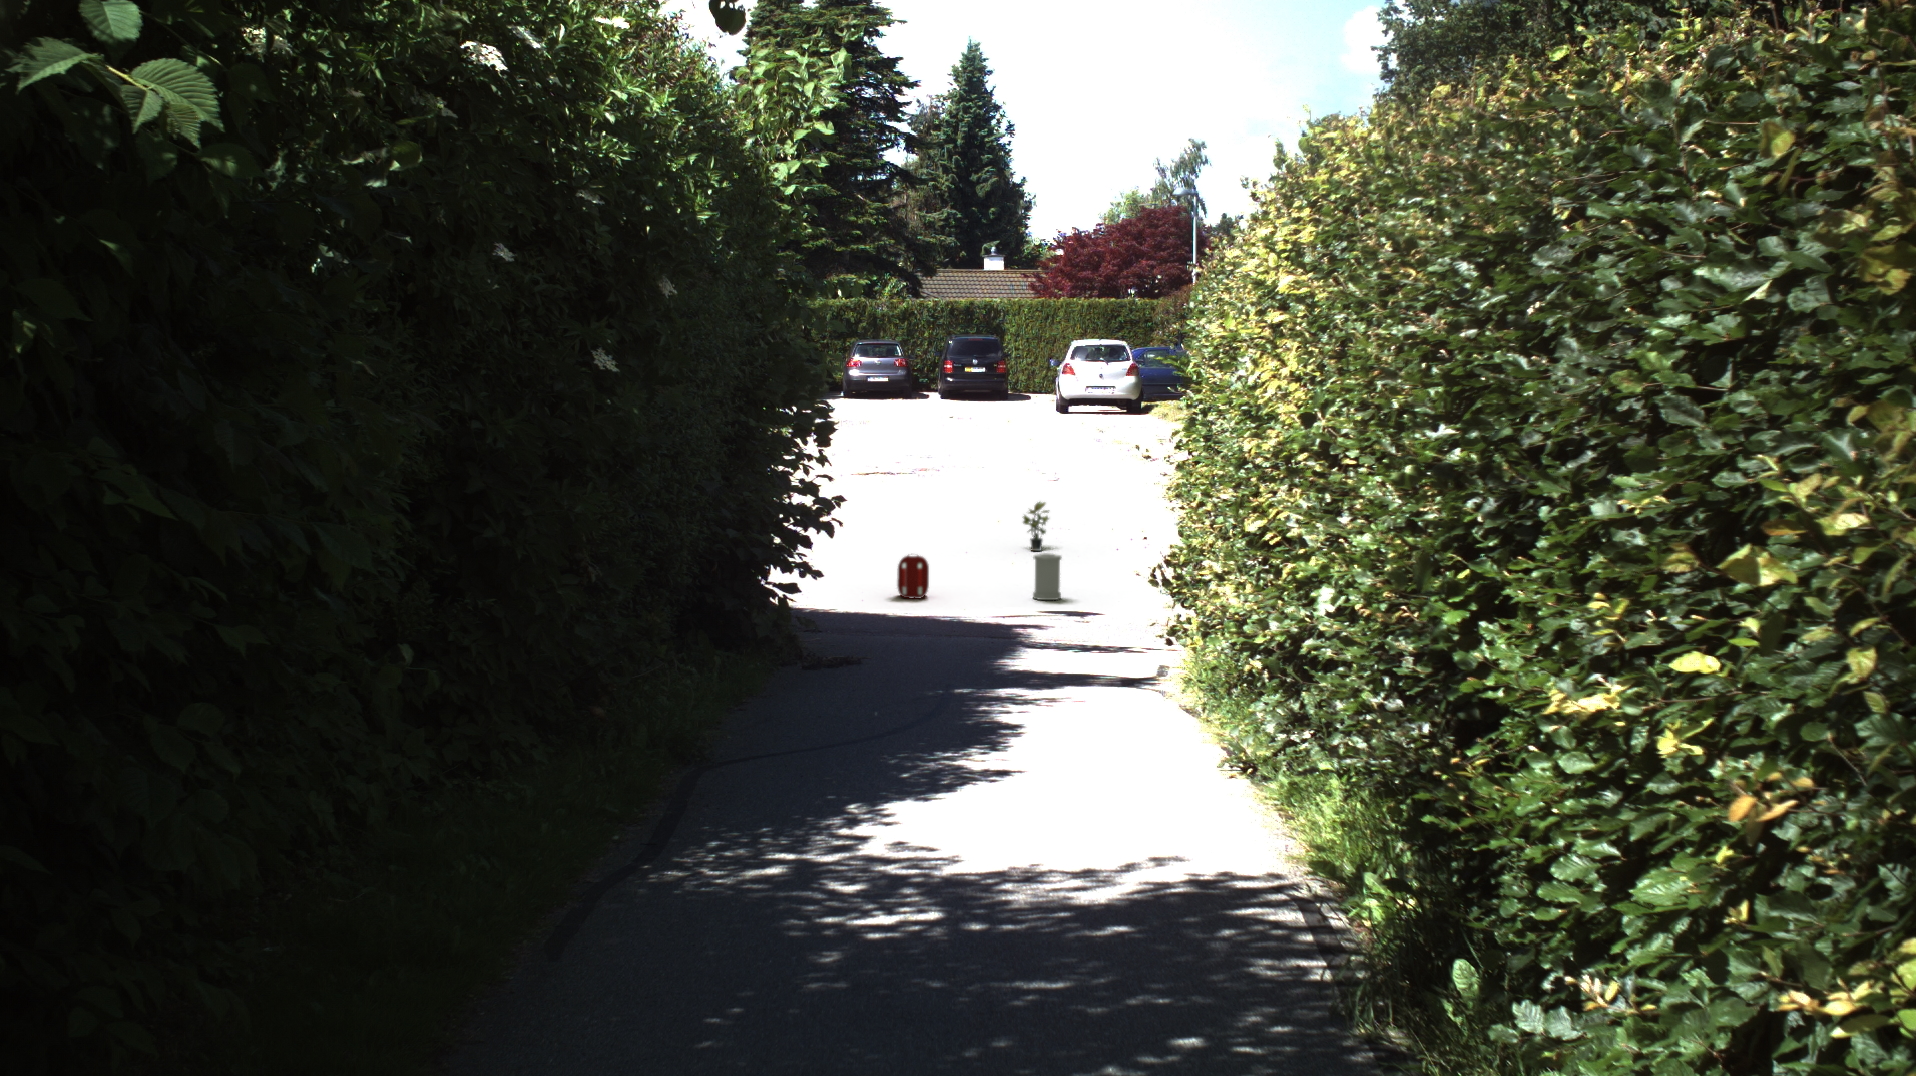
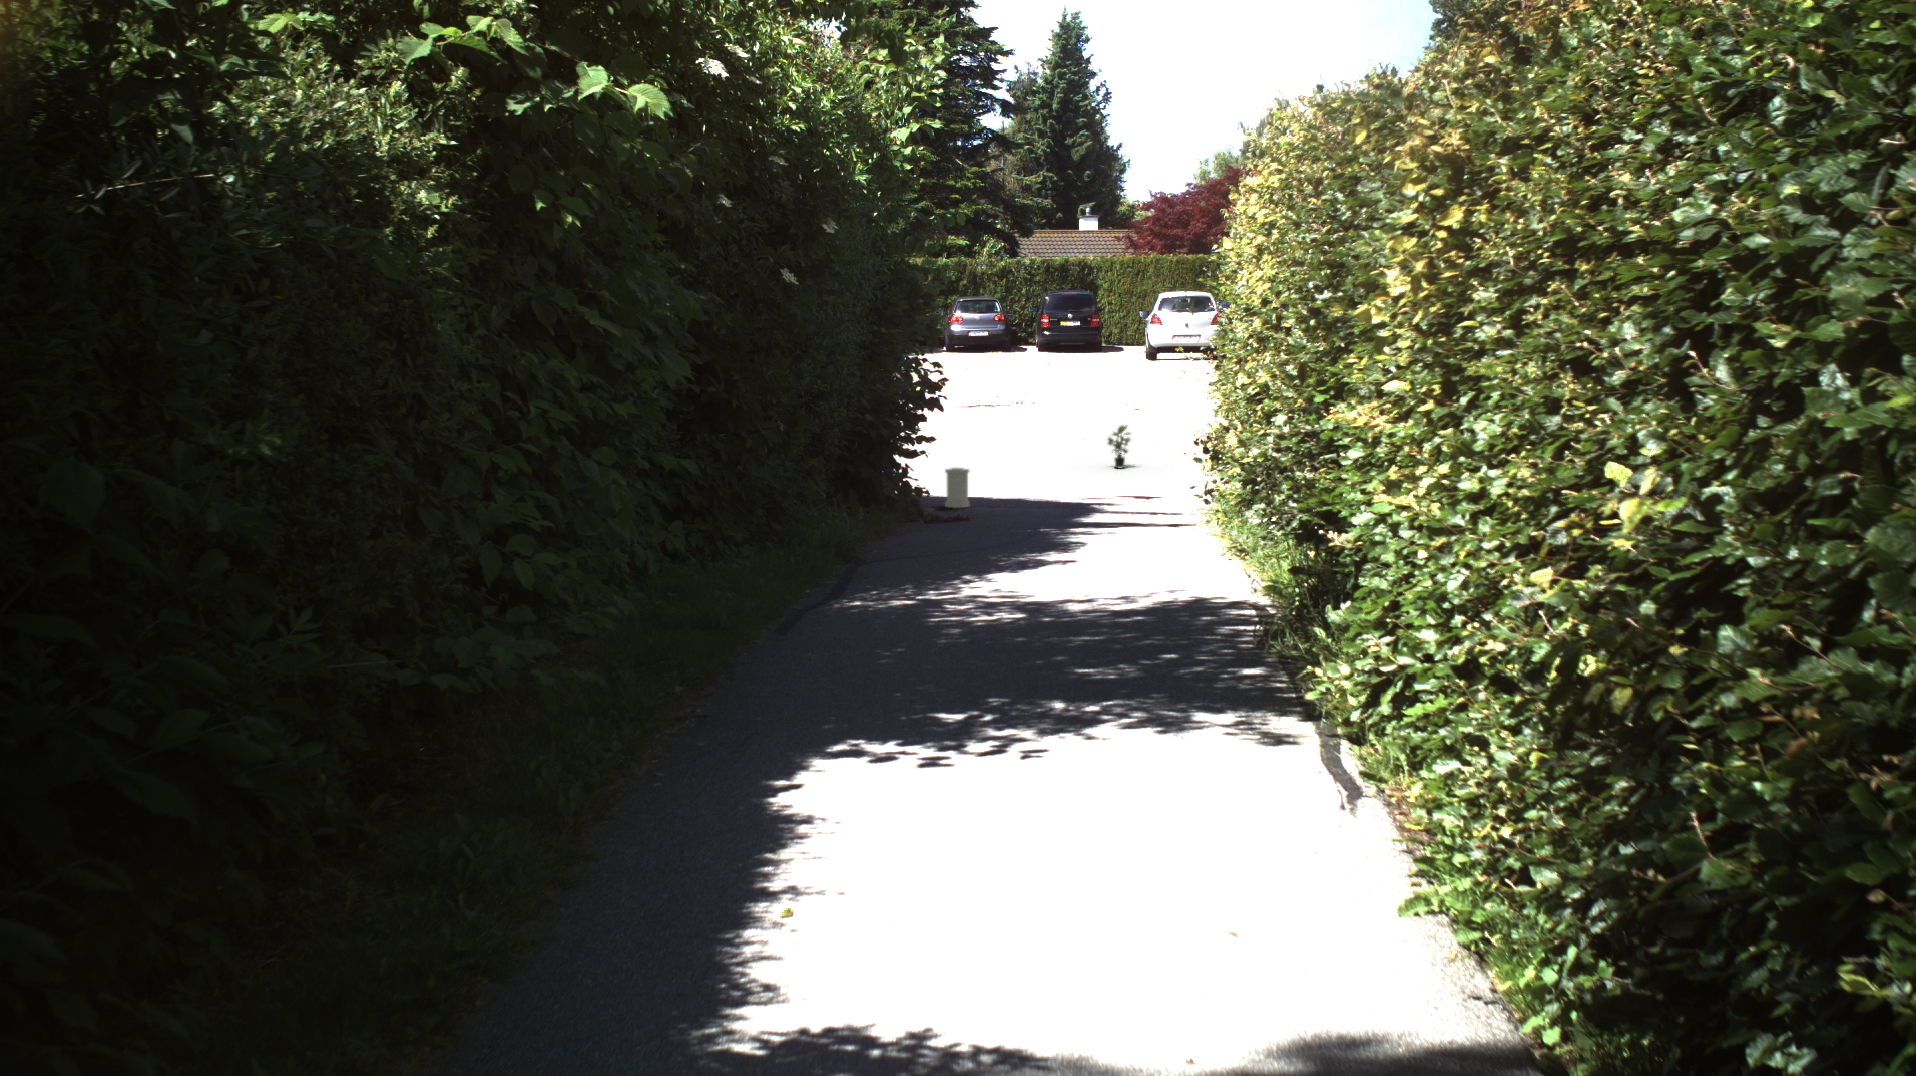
trash can: present [1033,553,1062,600] -> present [945,468,970,508]
backpack: present [897,555,929,599] -> none [997,464,1025,503]

